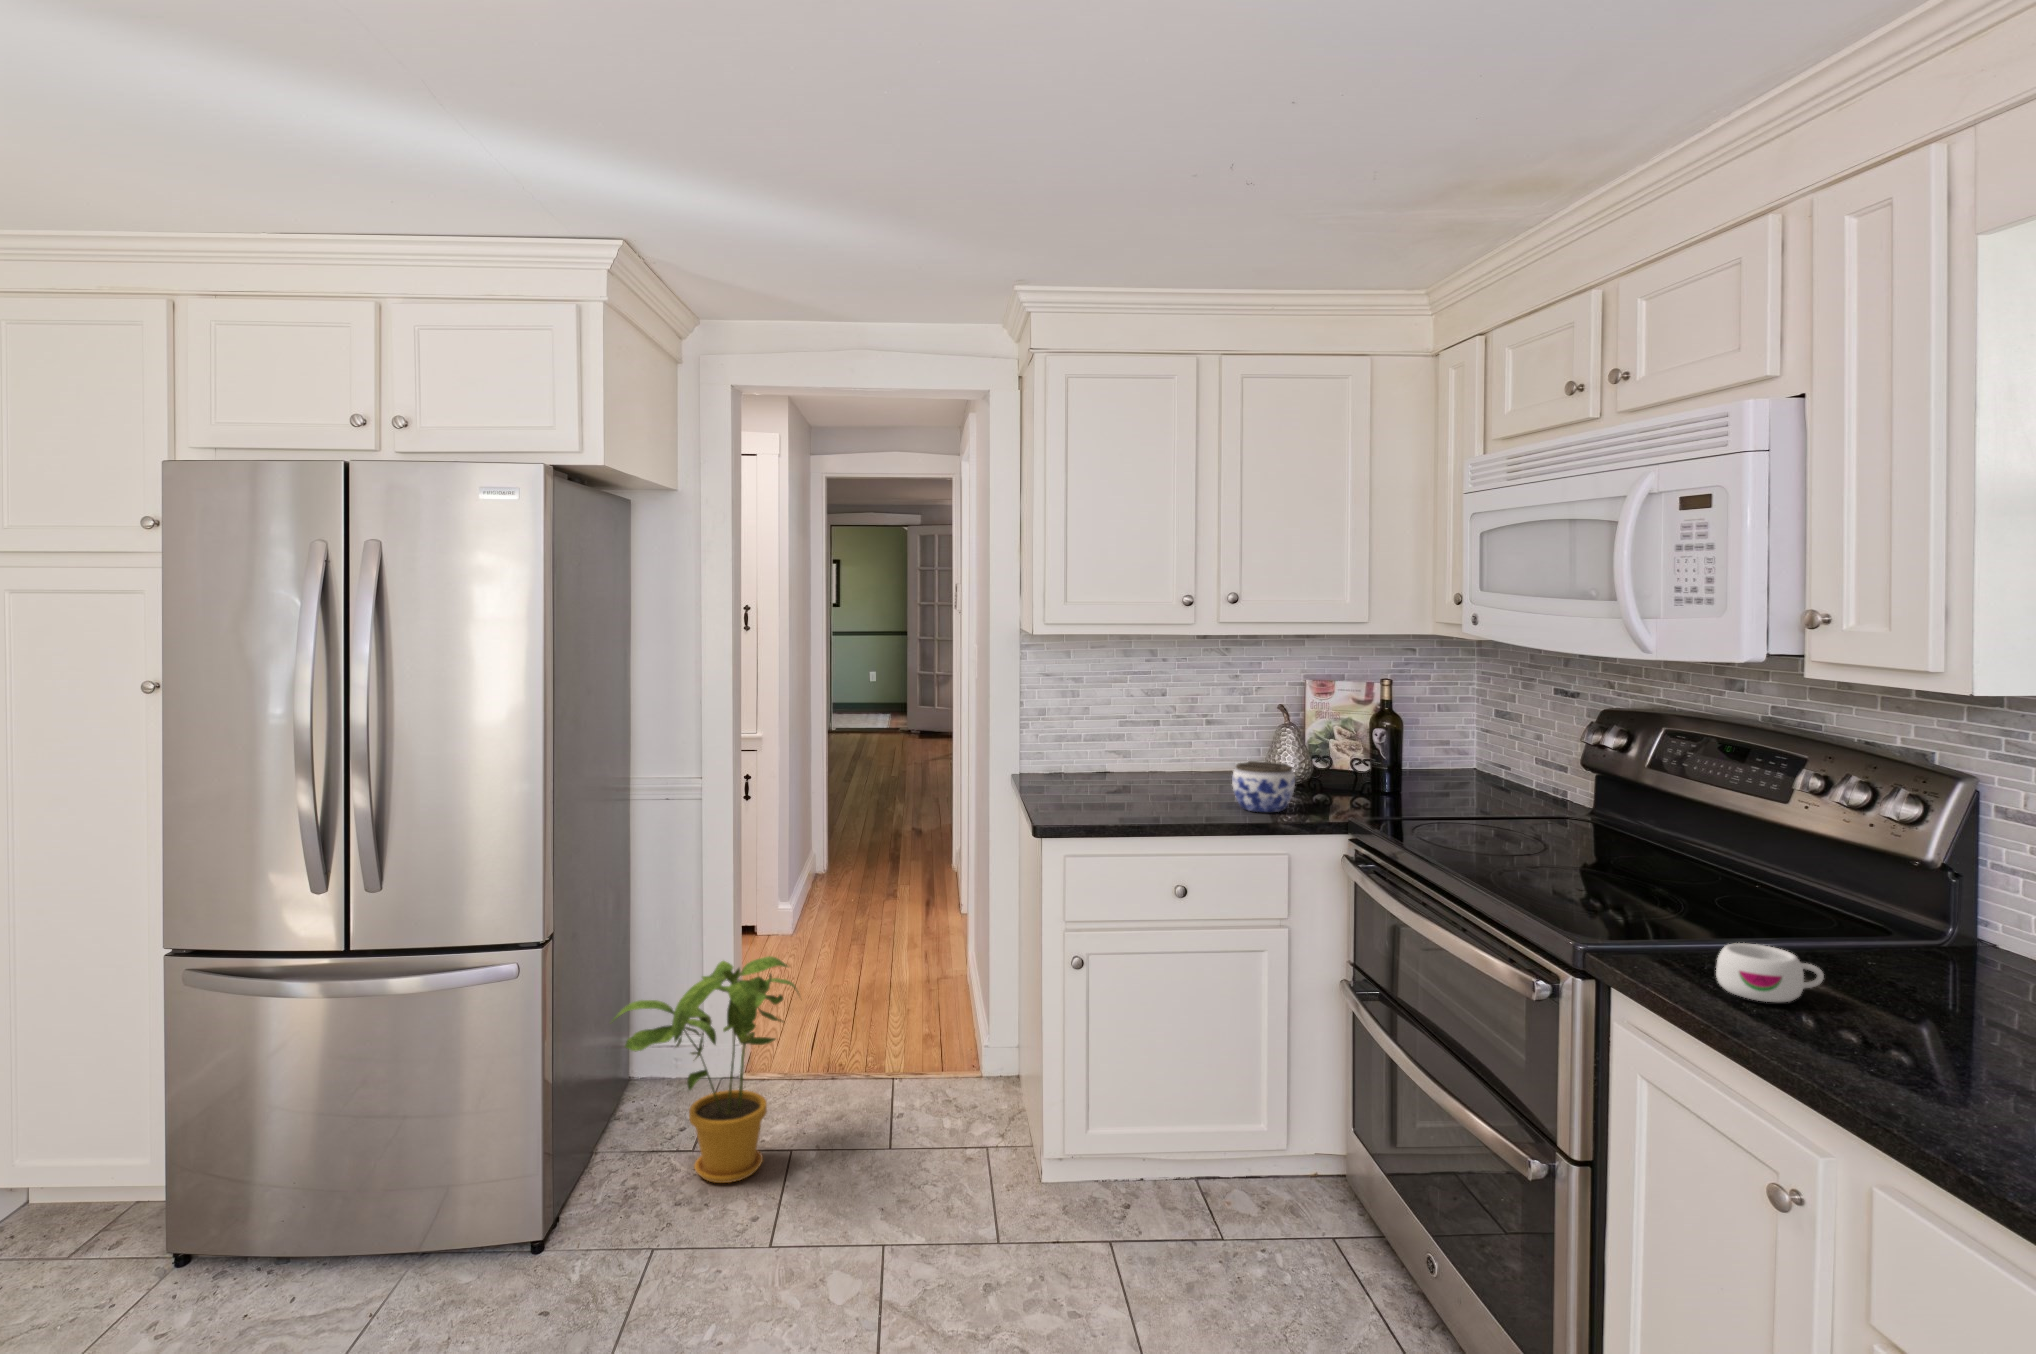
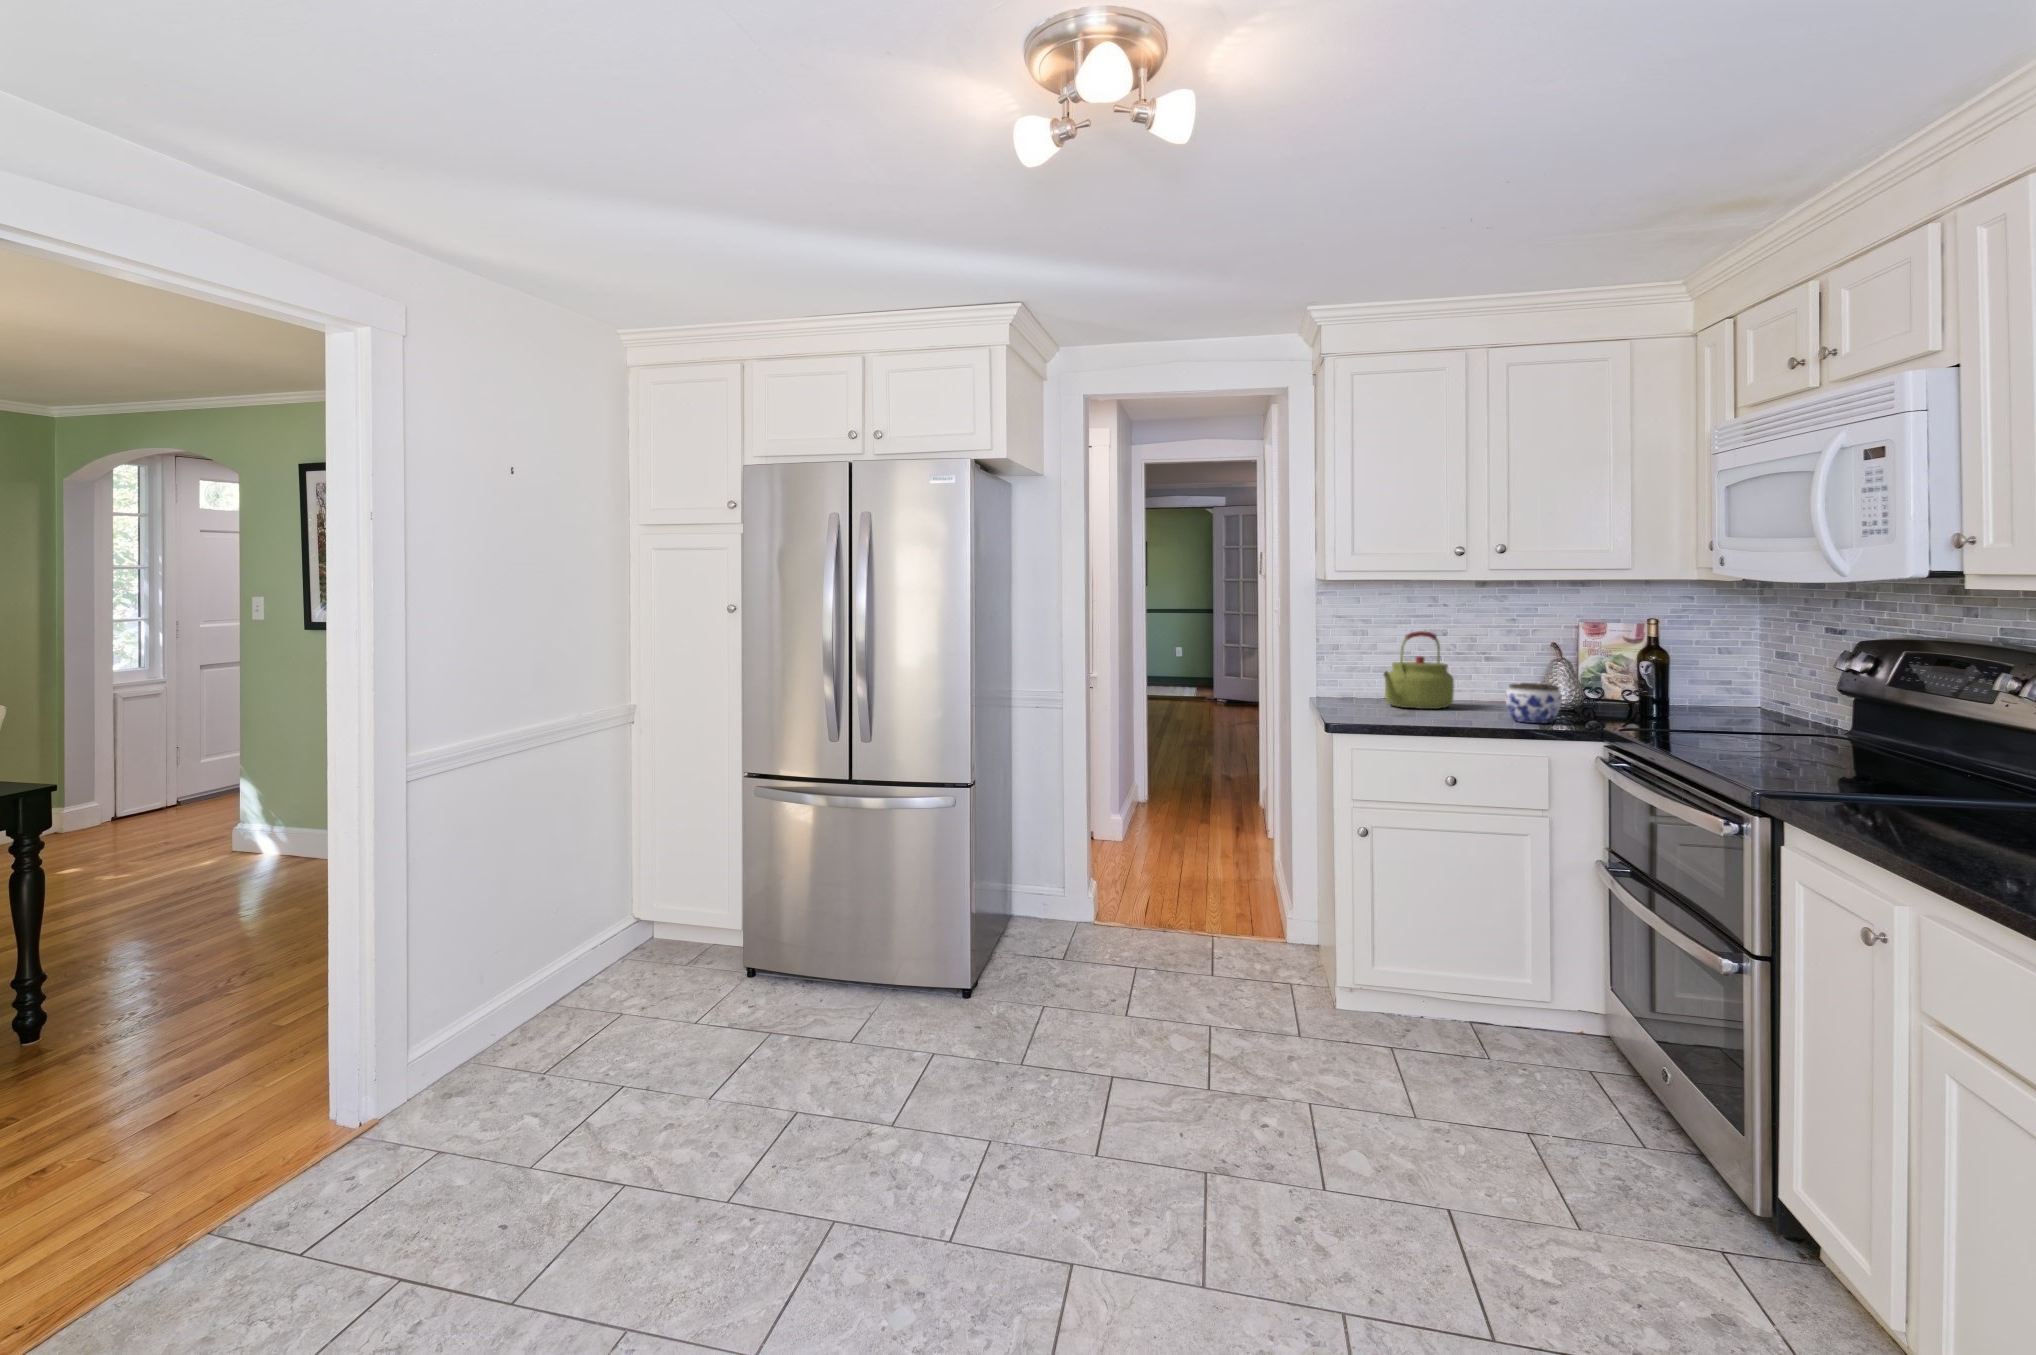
kettle: none [1089,695,1170,790] -> present [1384,631,1454,709]
mug: present [1716,943,1824,1002] -> none [1869,782,1960,821]
house plant: present [613,956,797,1183] -> none [1010,814,1148,981]

